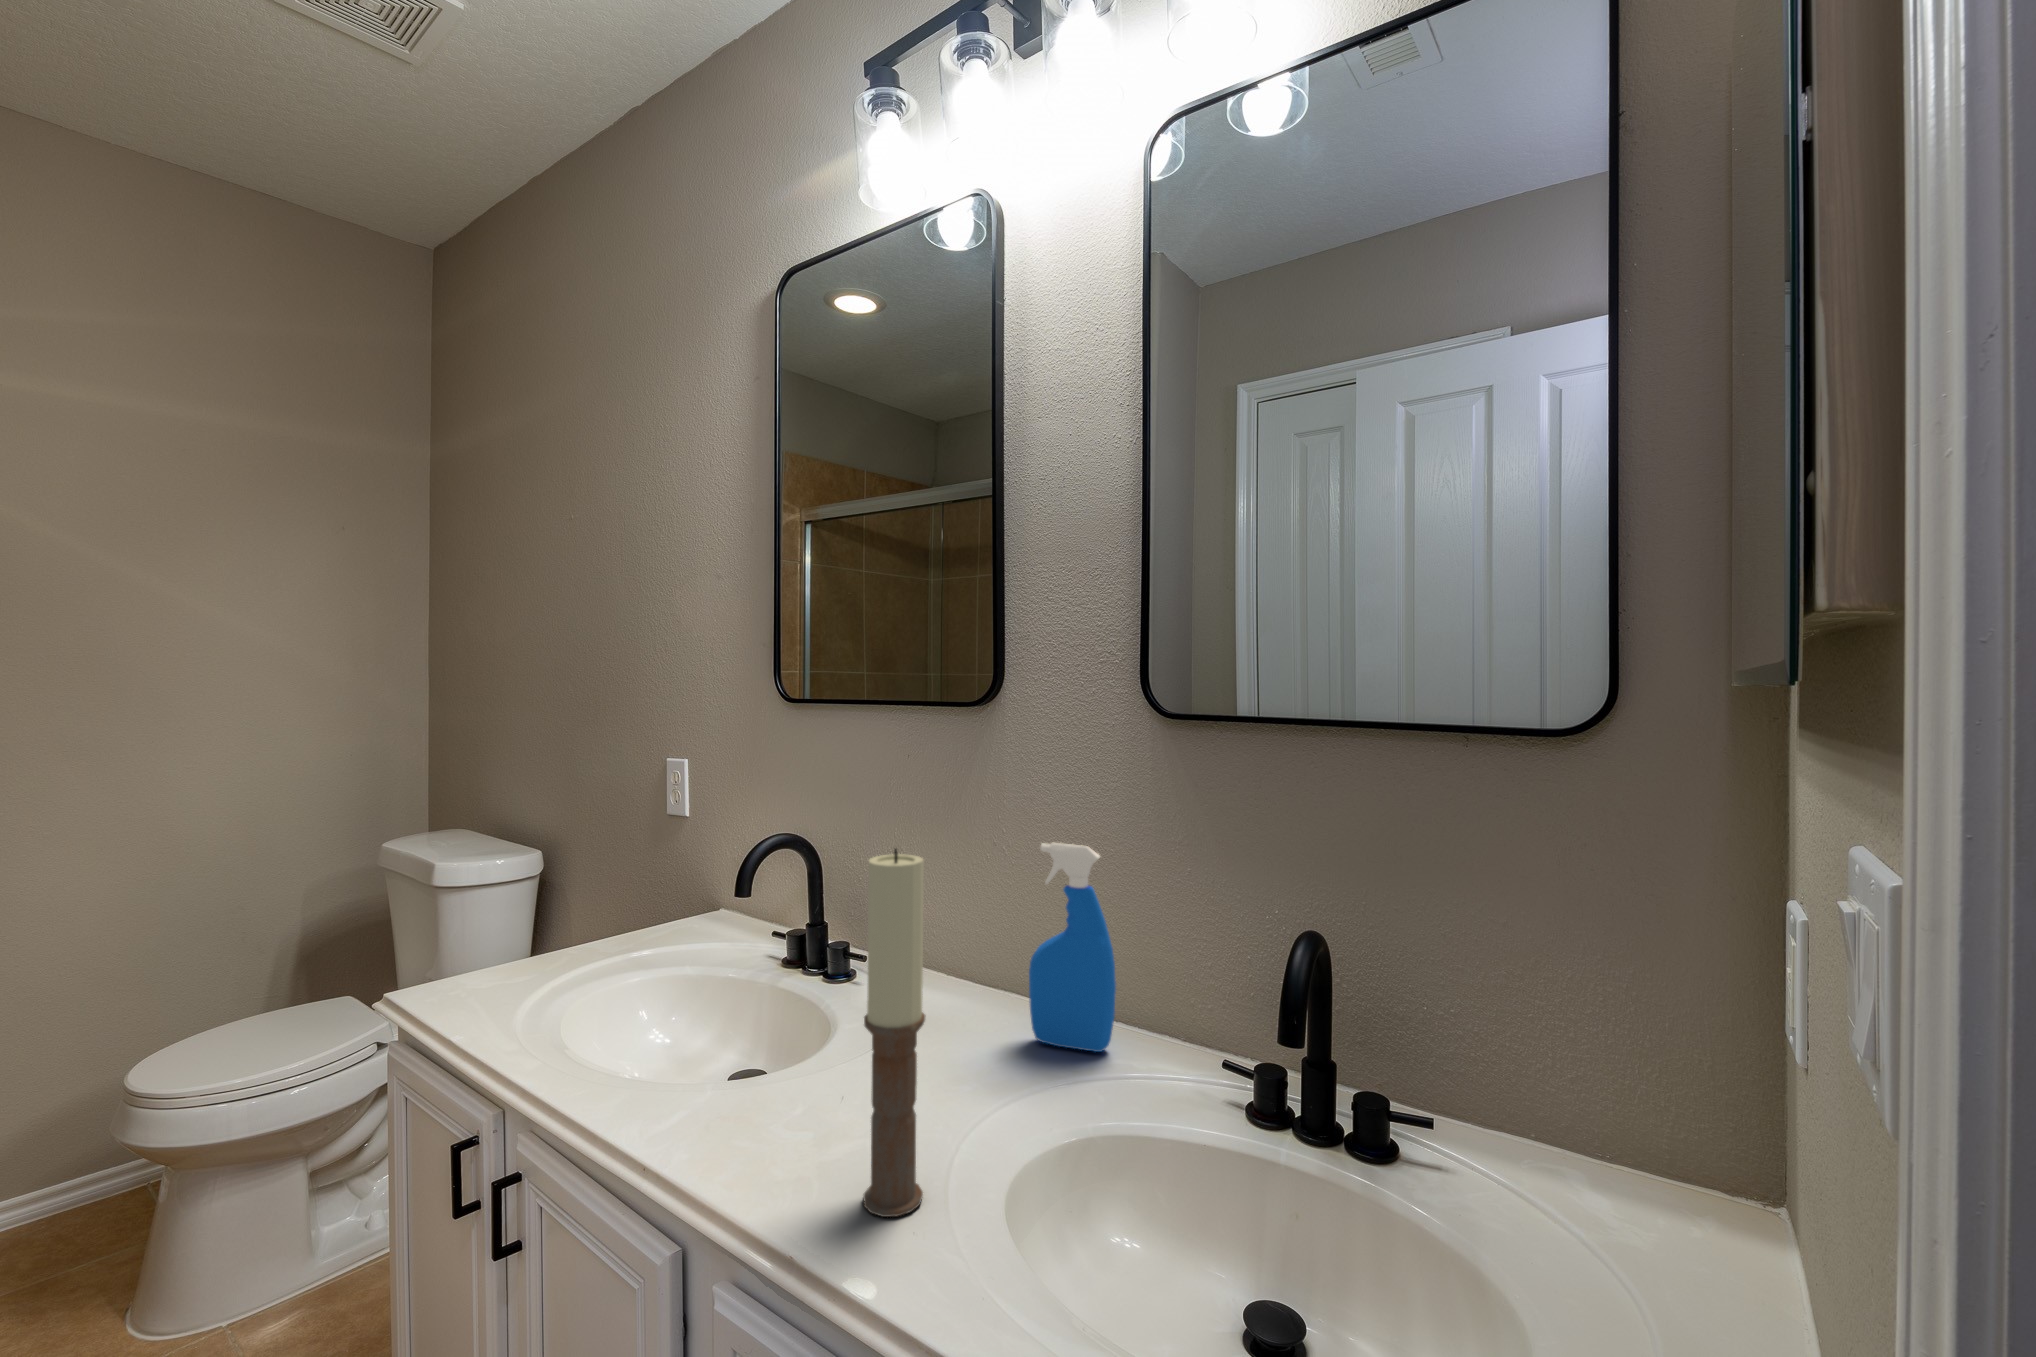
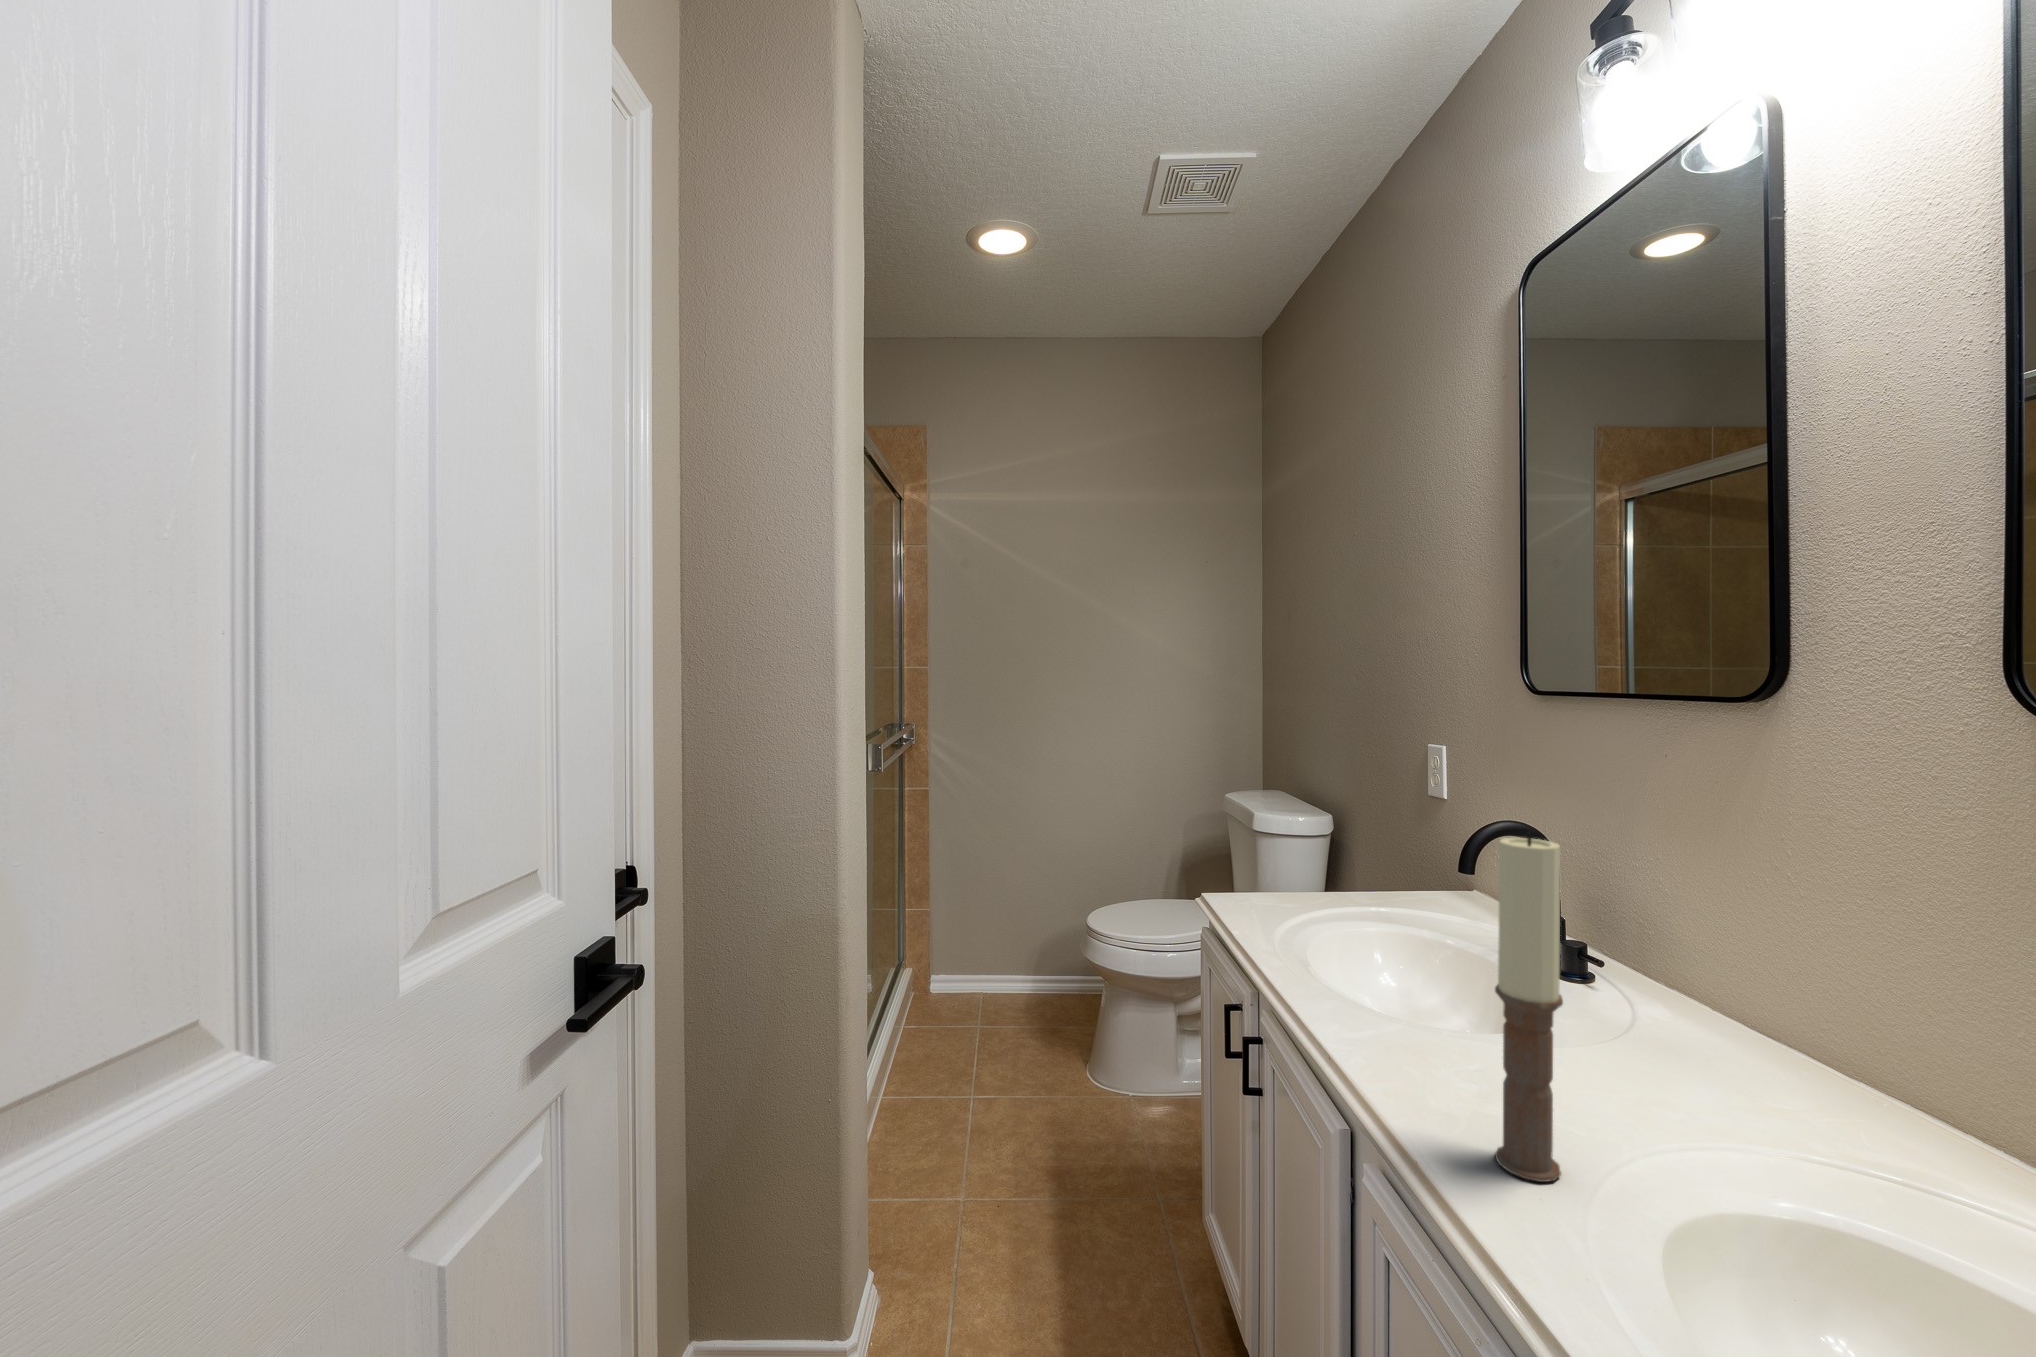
spray bottle: present [1029,843,1116,1052] -> none [1792,869,1937,1151]

